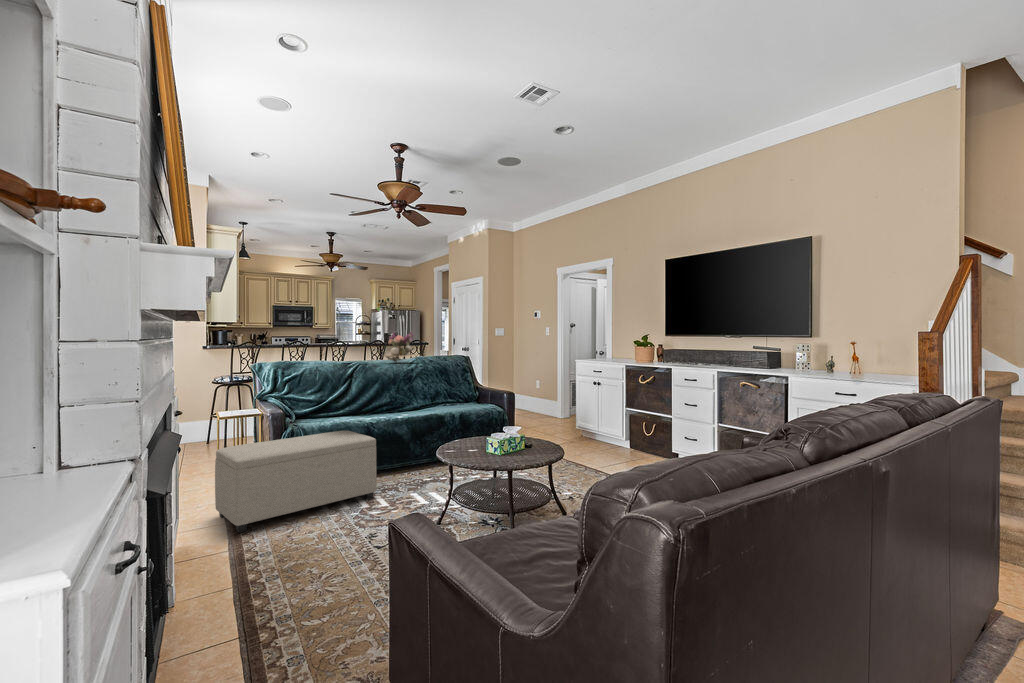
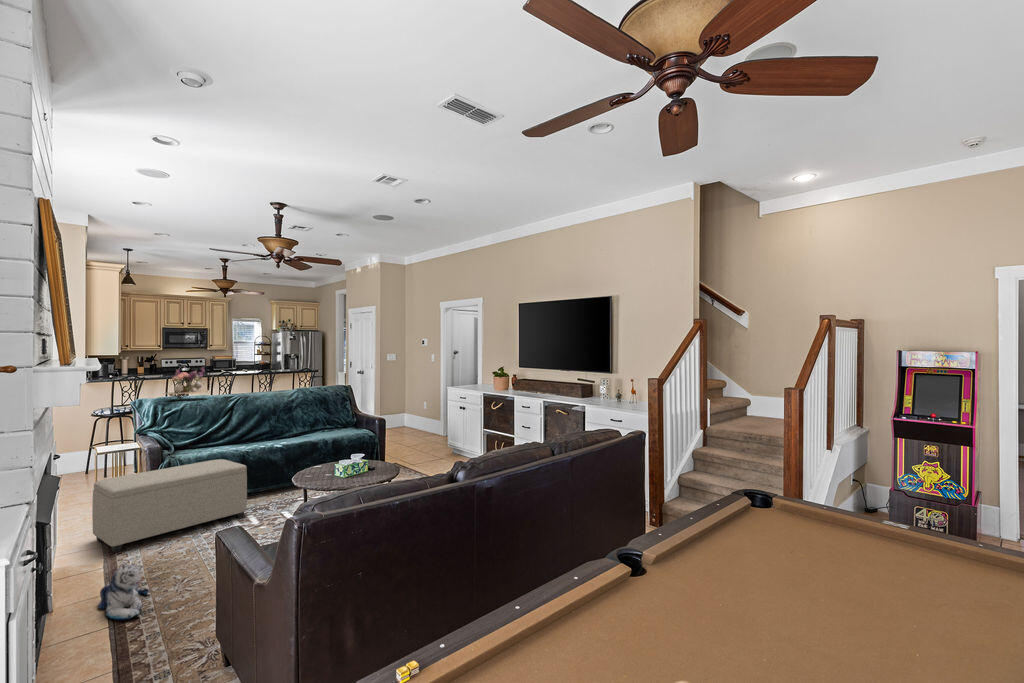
flower arrangement: present [384,332,420,362] -> present [165,367,208,399]
plush toy: none [225,553,284,628] -> present [98,564,149,620]

